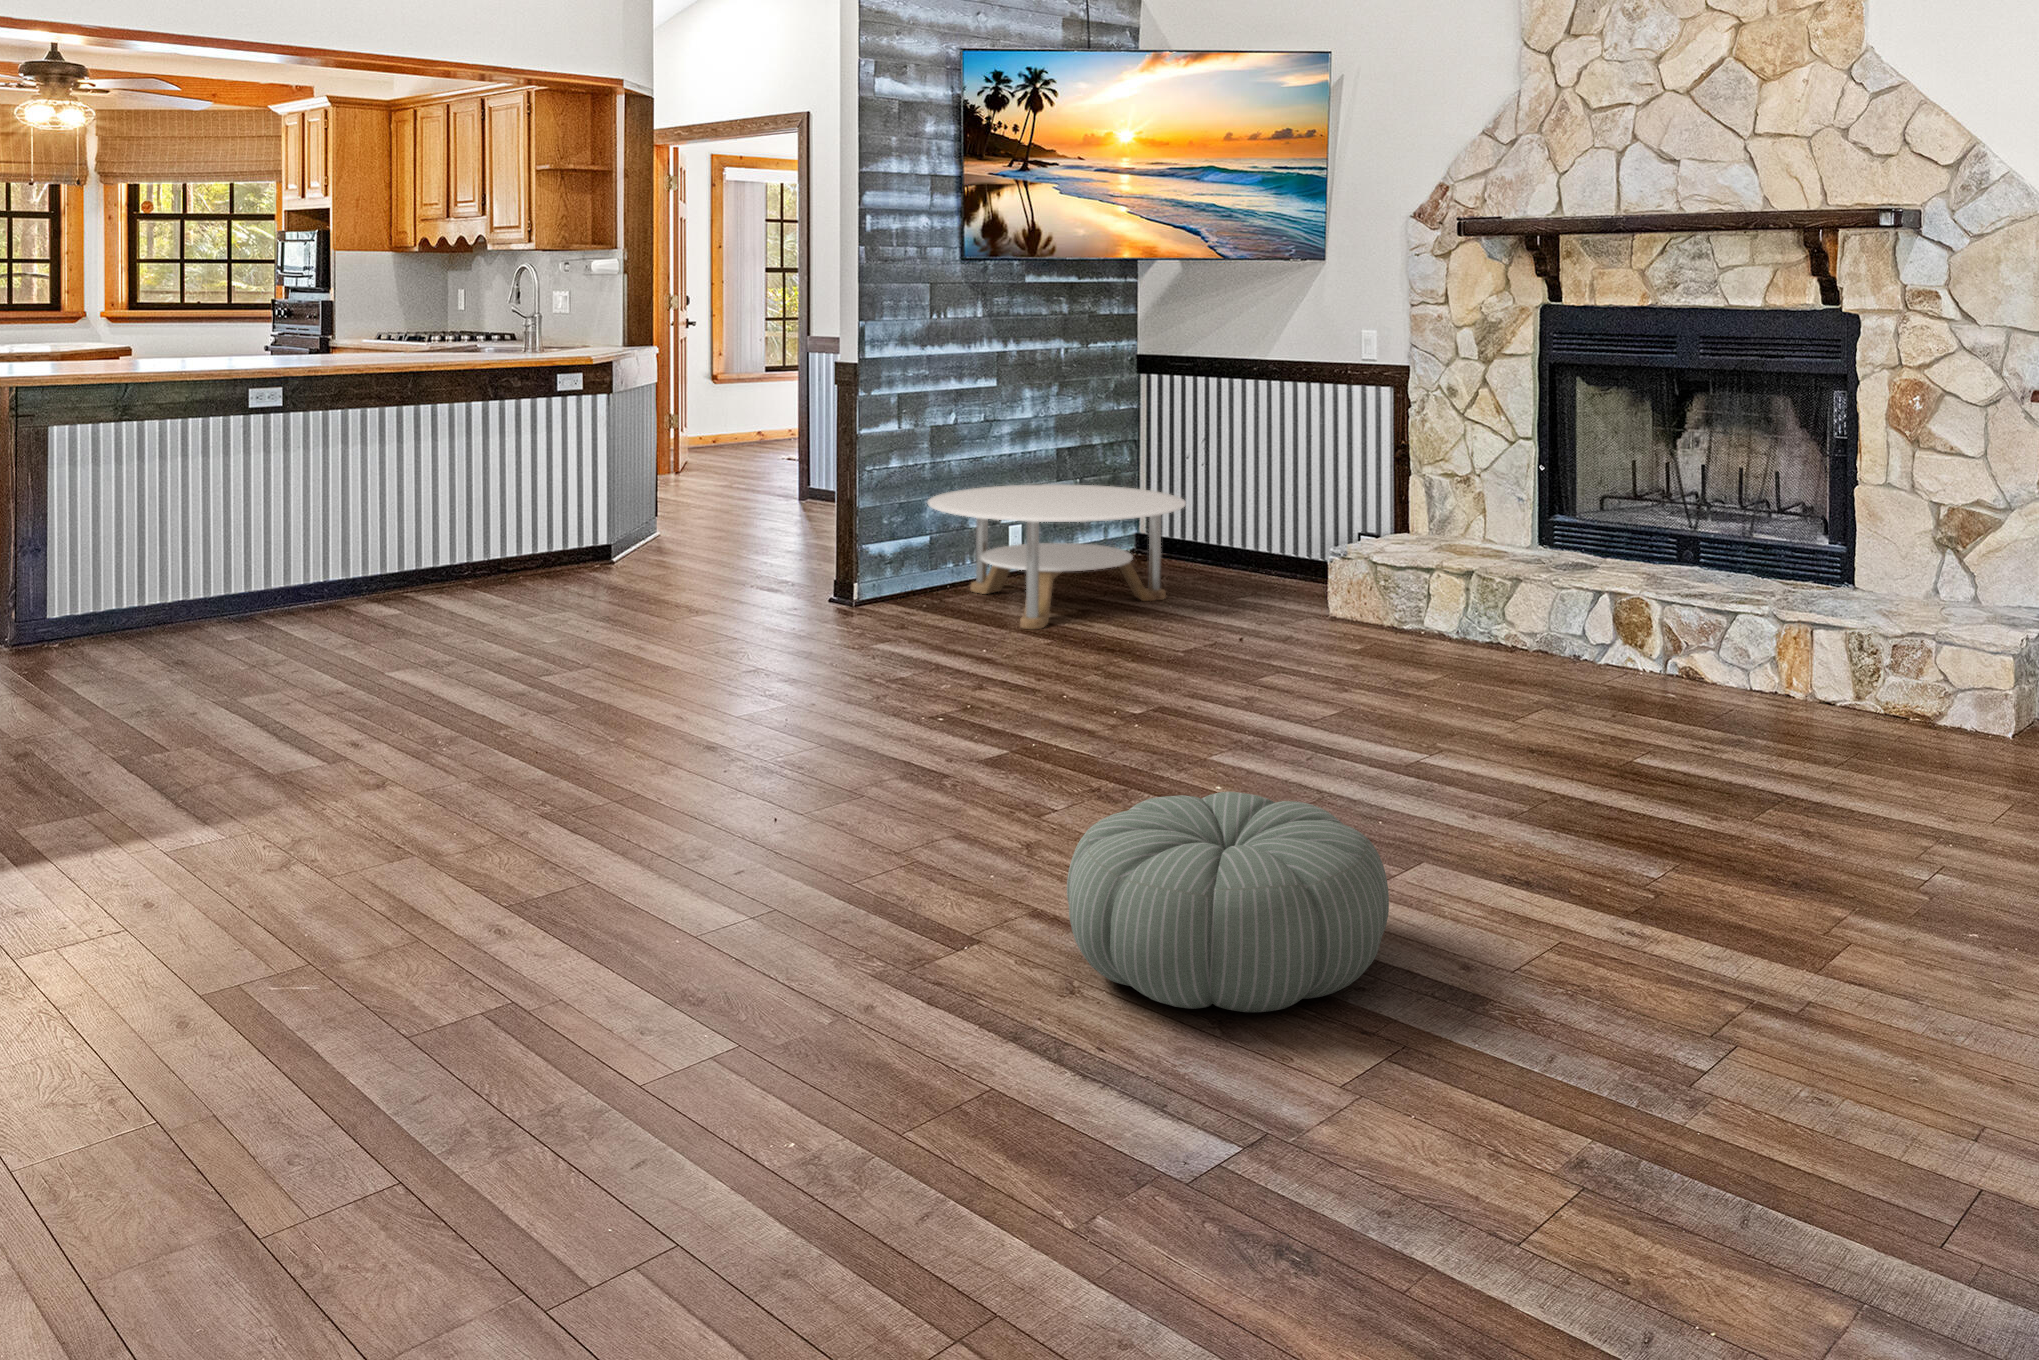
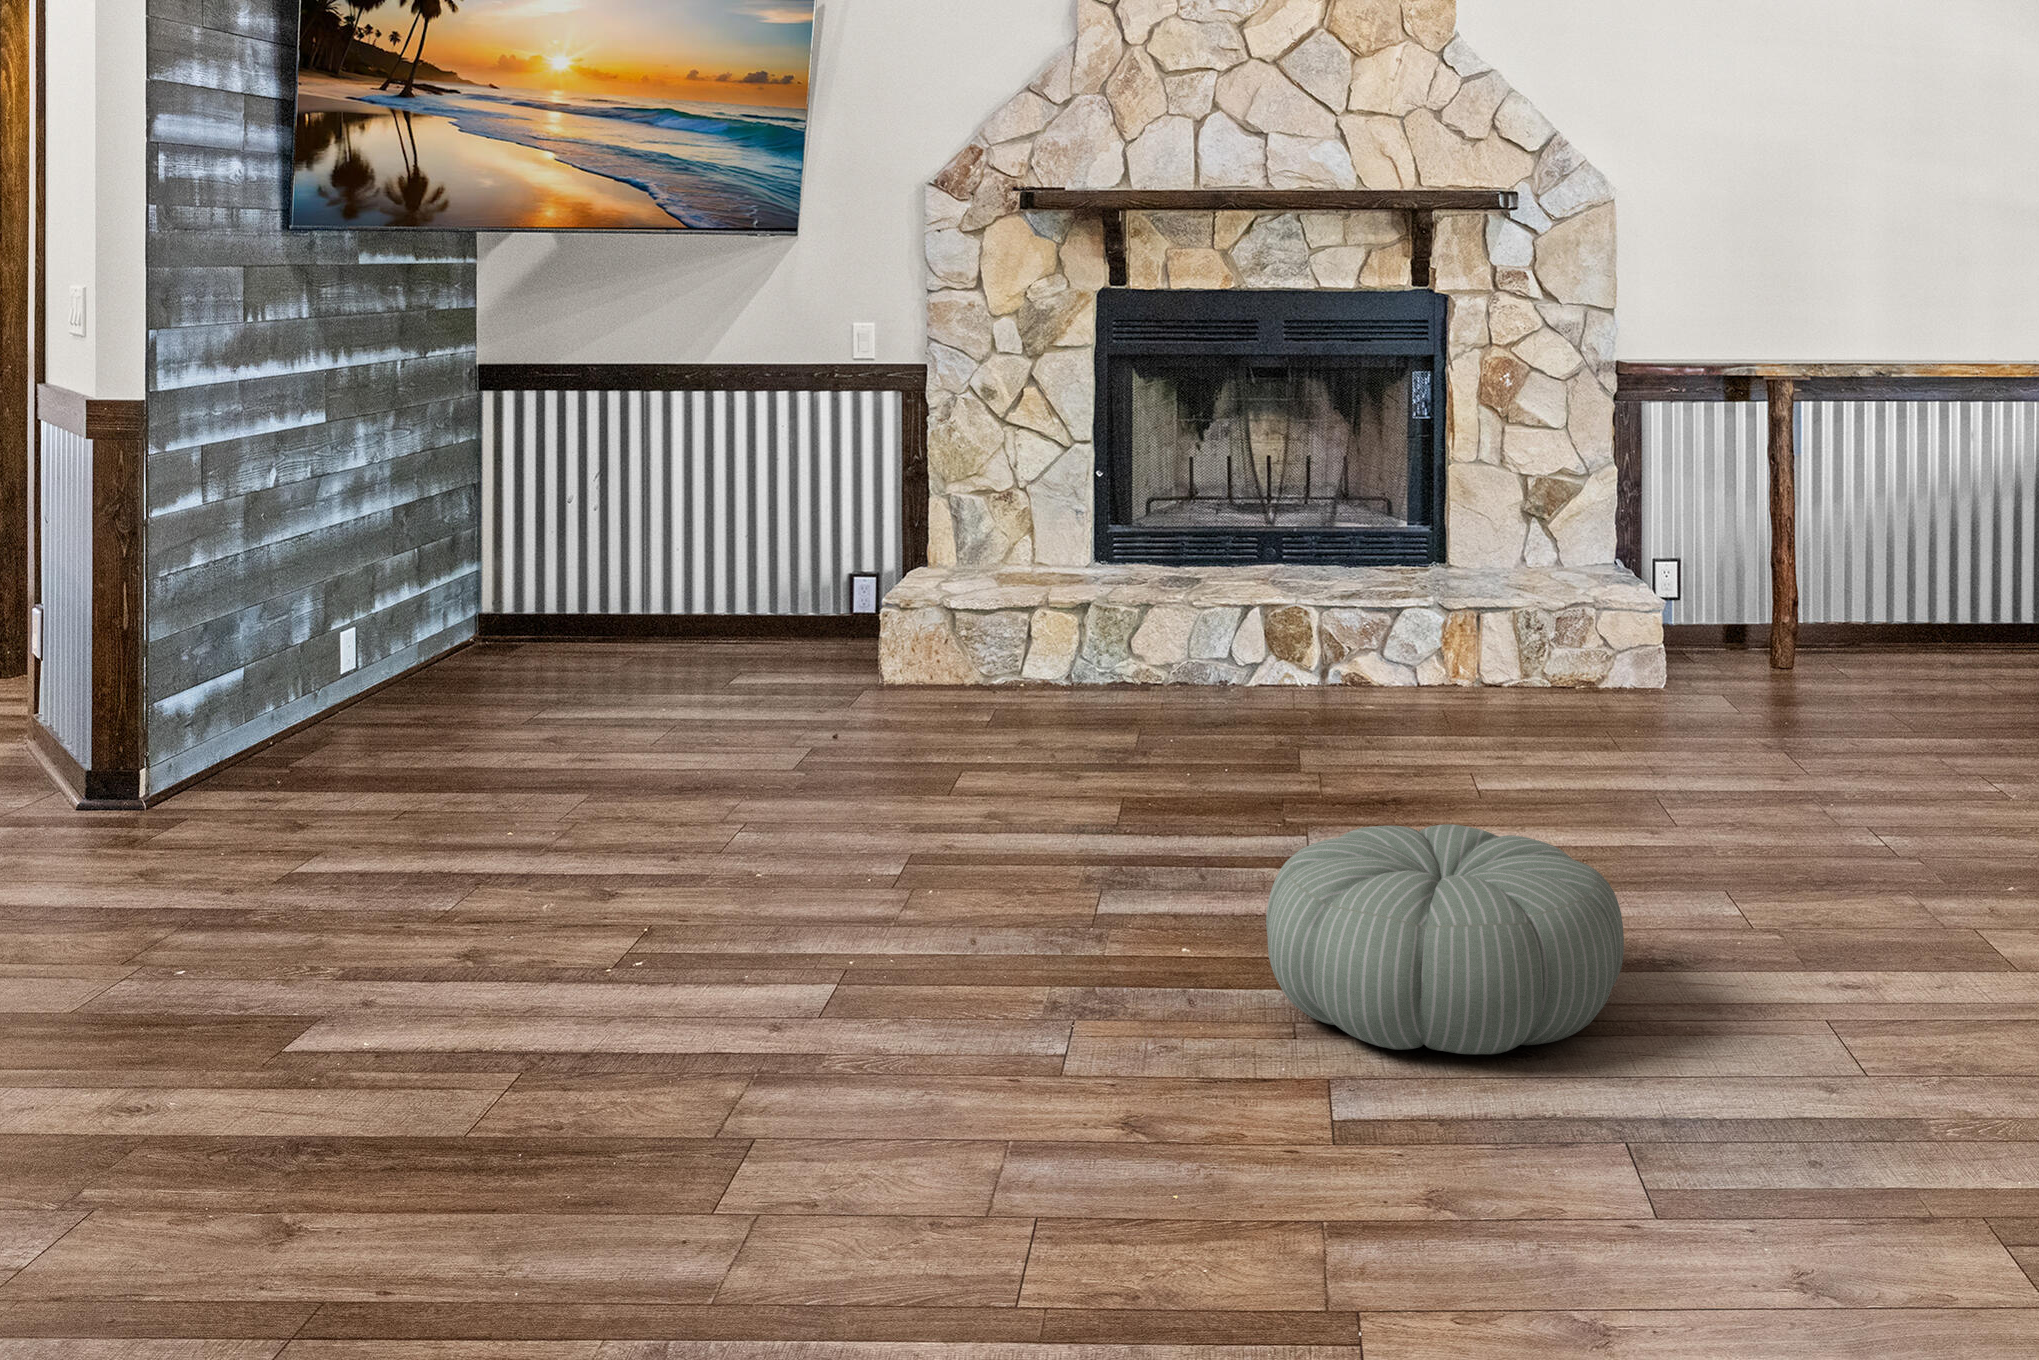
round table: present [928,484,1186,629] -> none [355,523,727,718]

